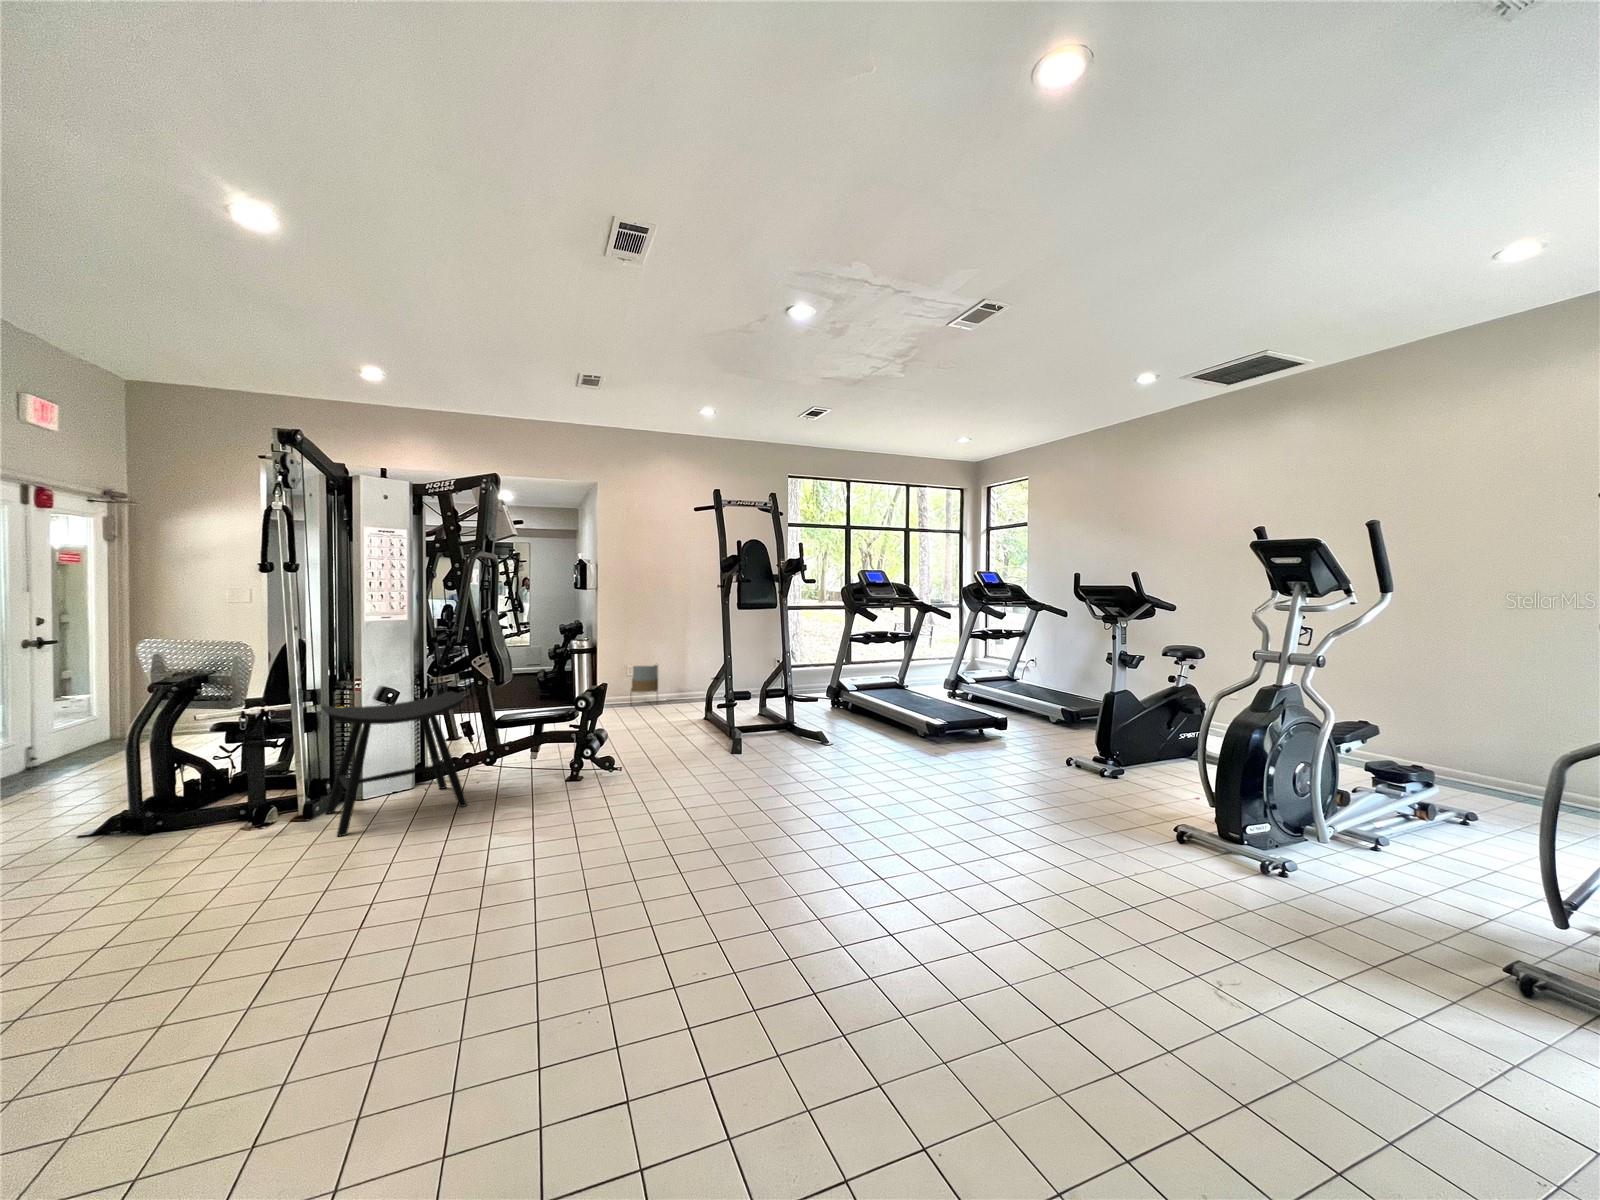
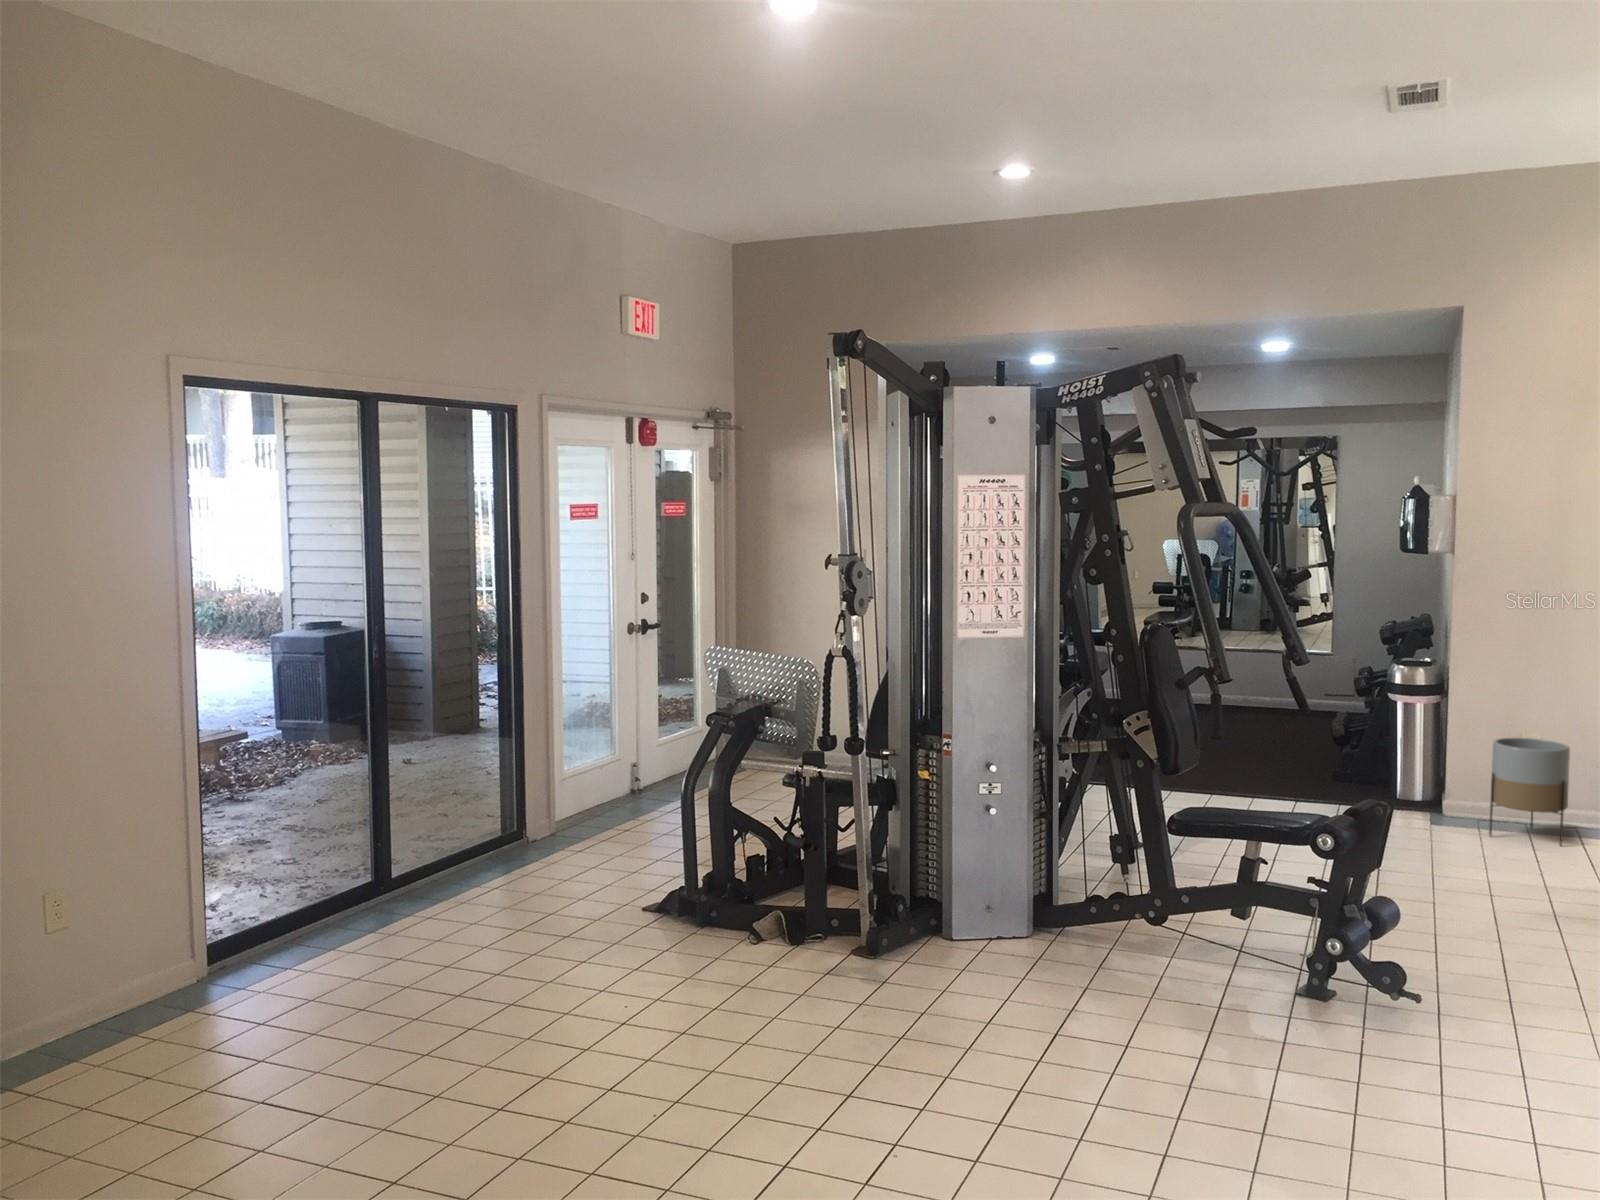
stool: present [321,691,467,836] -> none [894,775,1105,1003]

